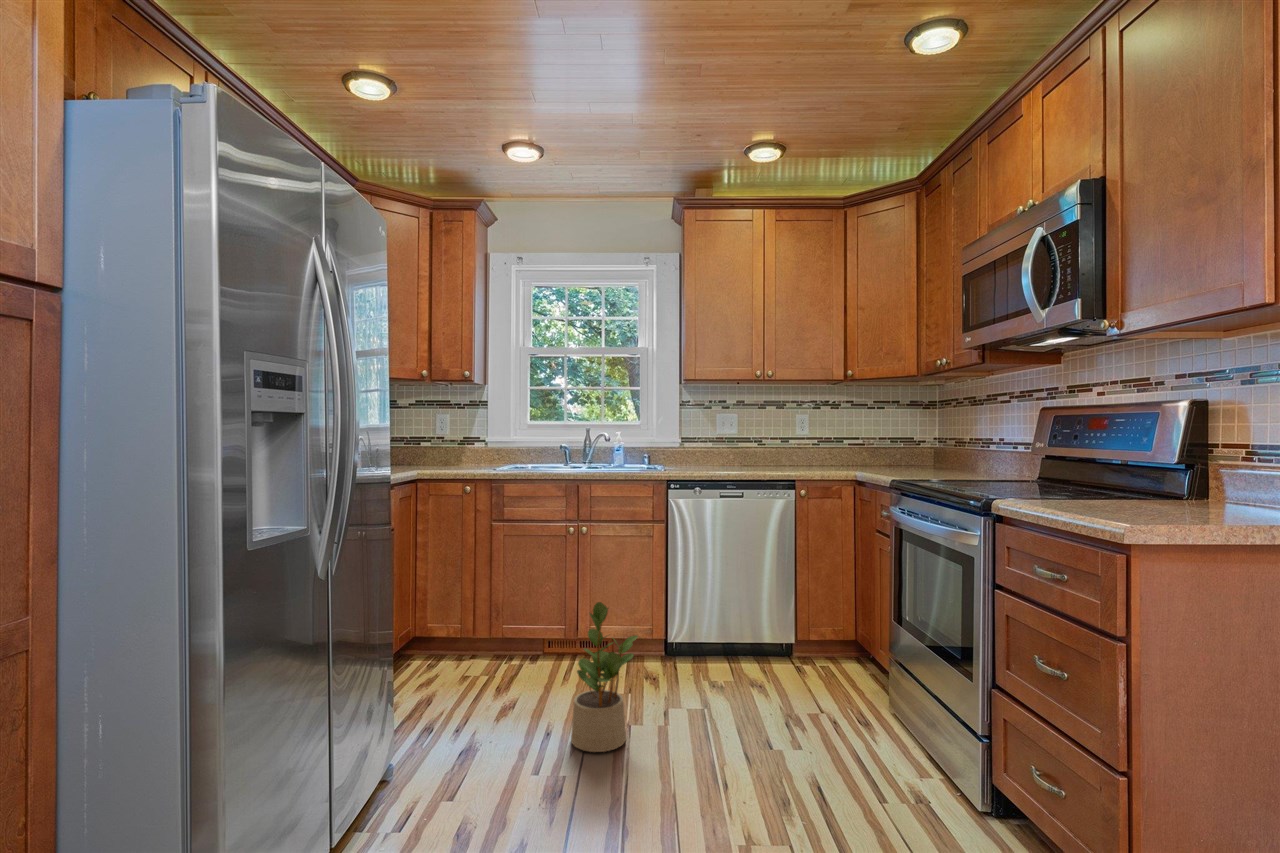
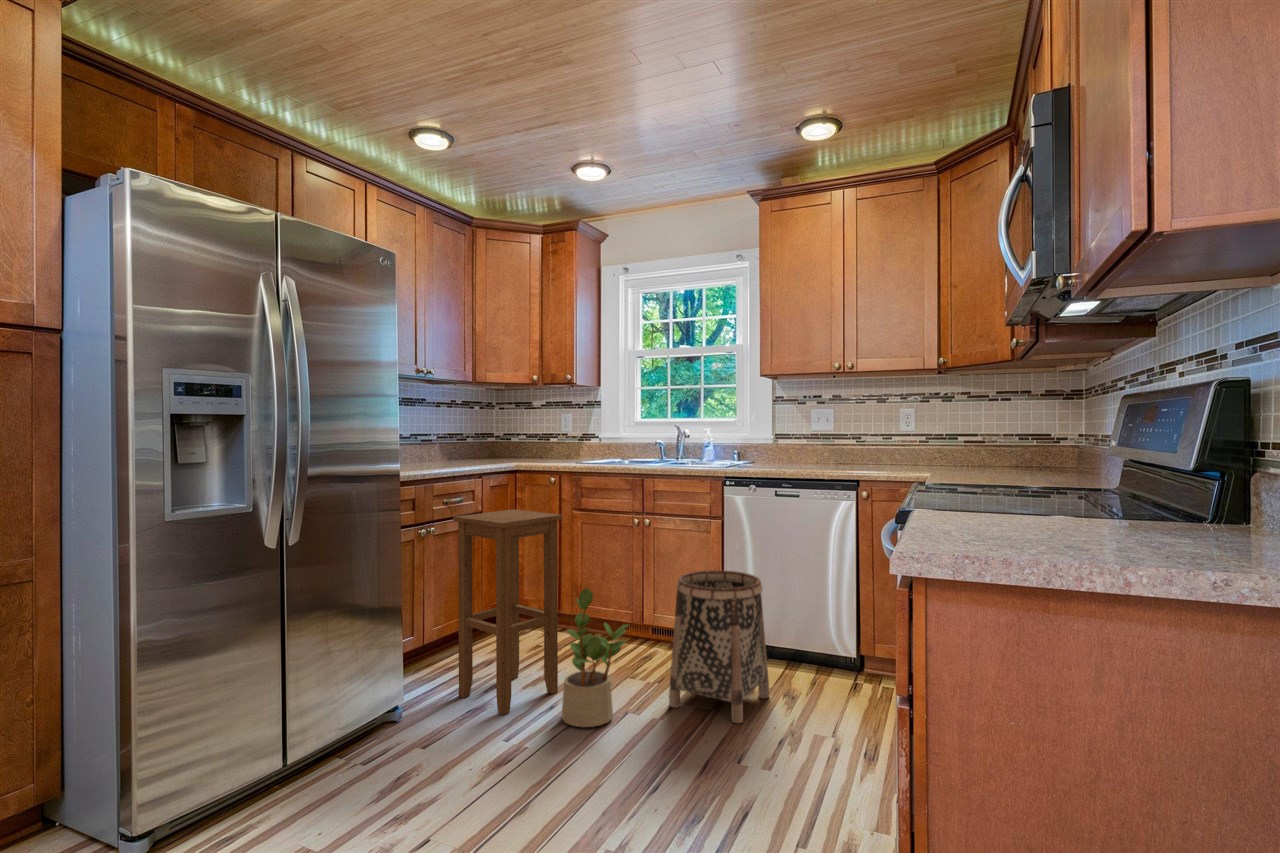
stool: none [425,522,545,757] -> present [453,509,562,715]
basket: none [662,572,747,718] -> present [669,570,769,723]

